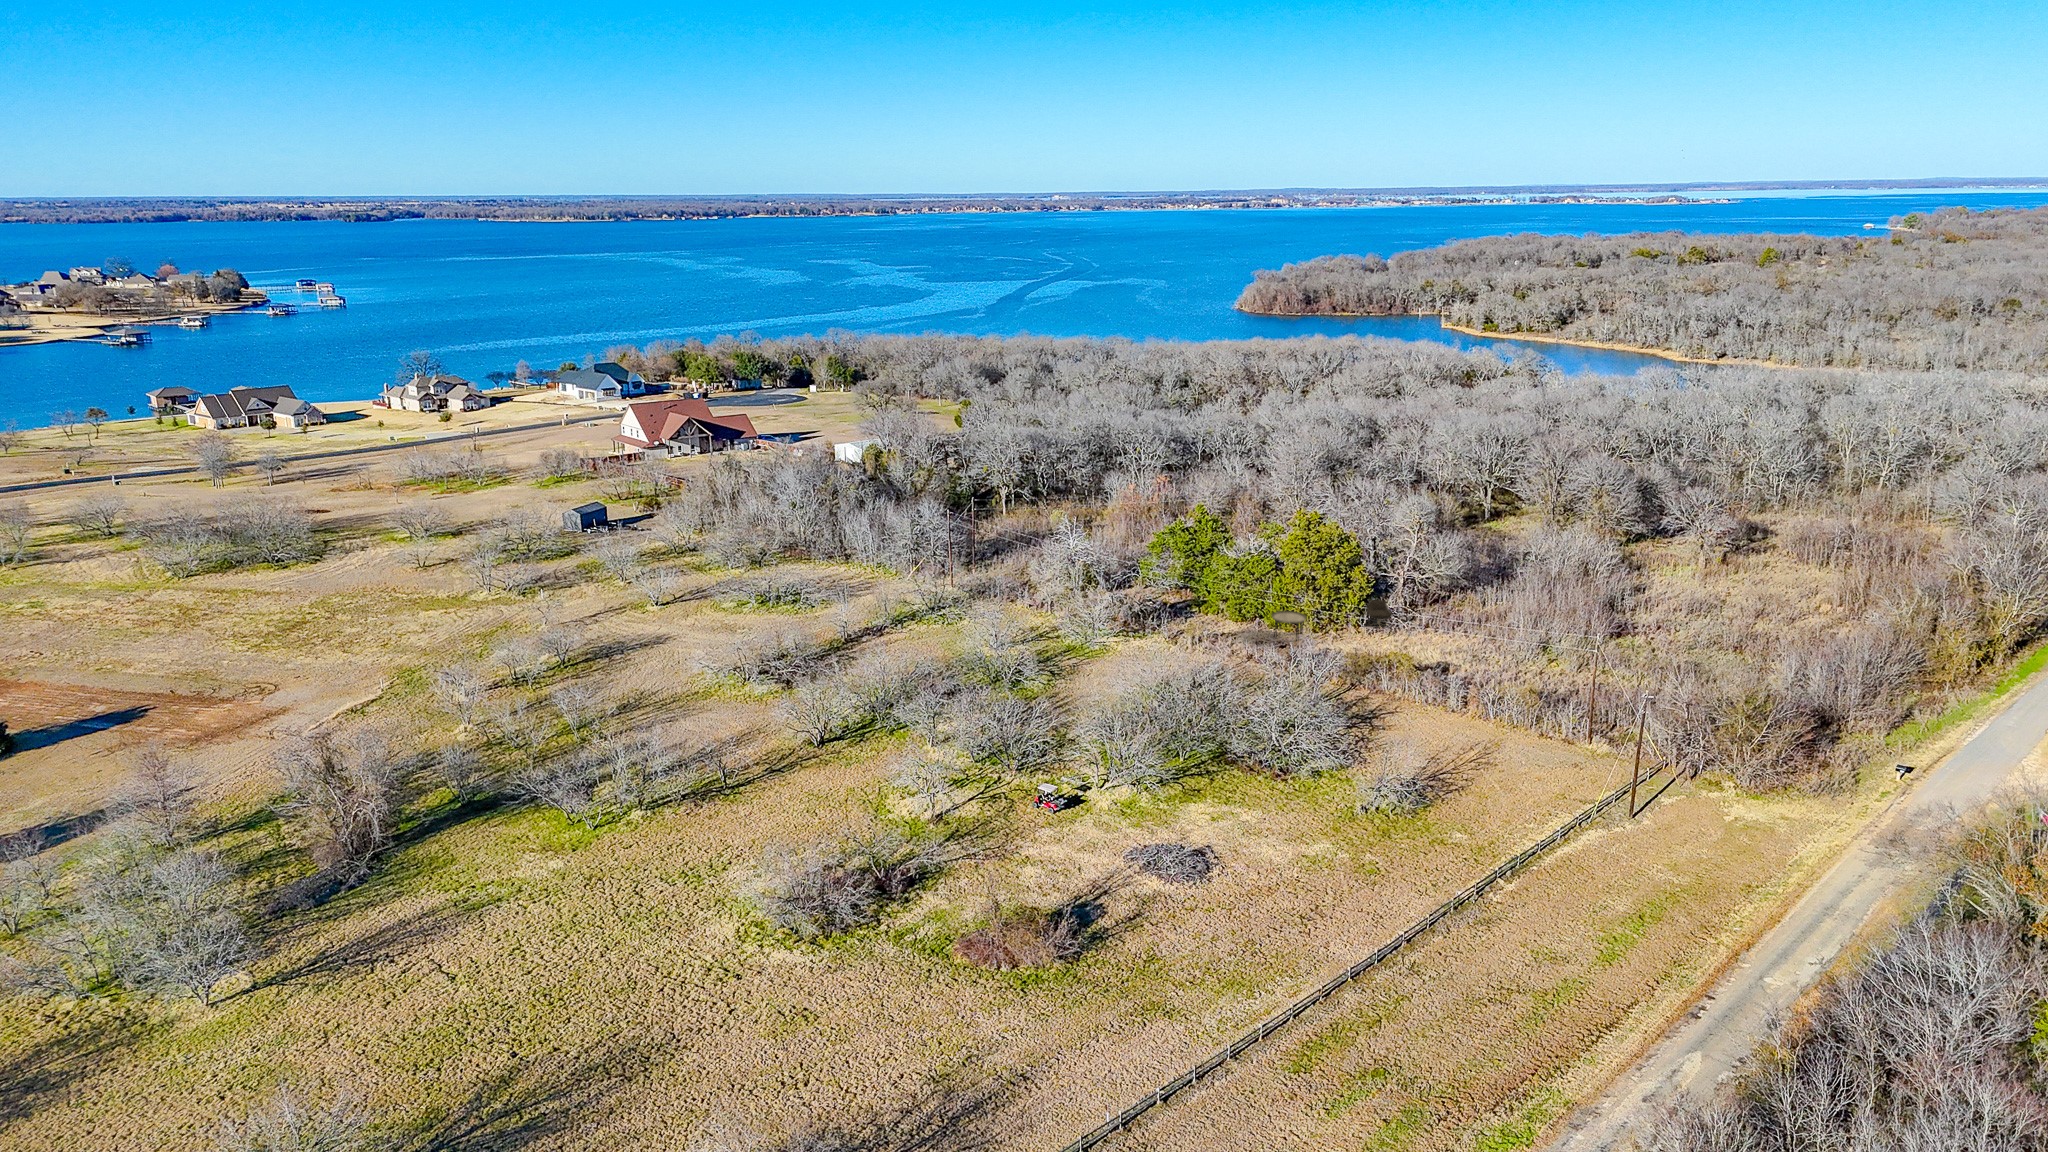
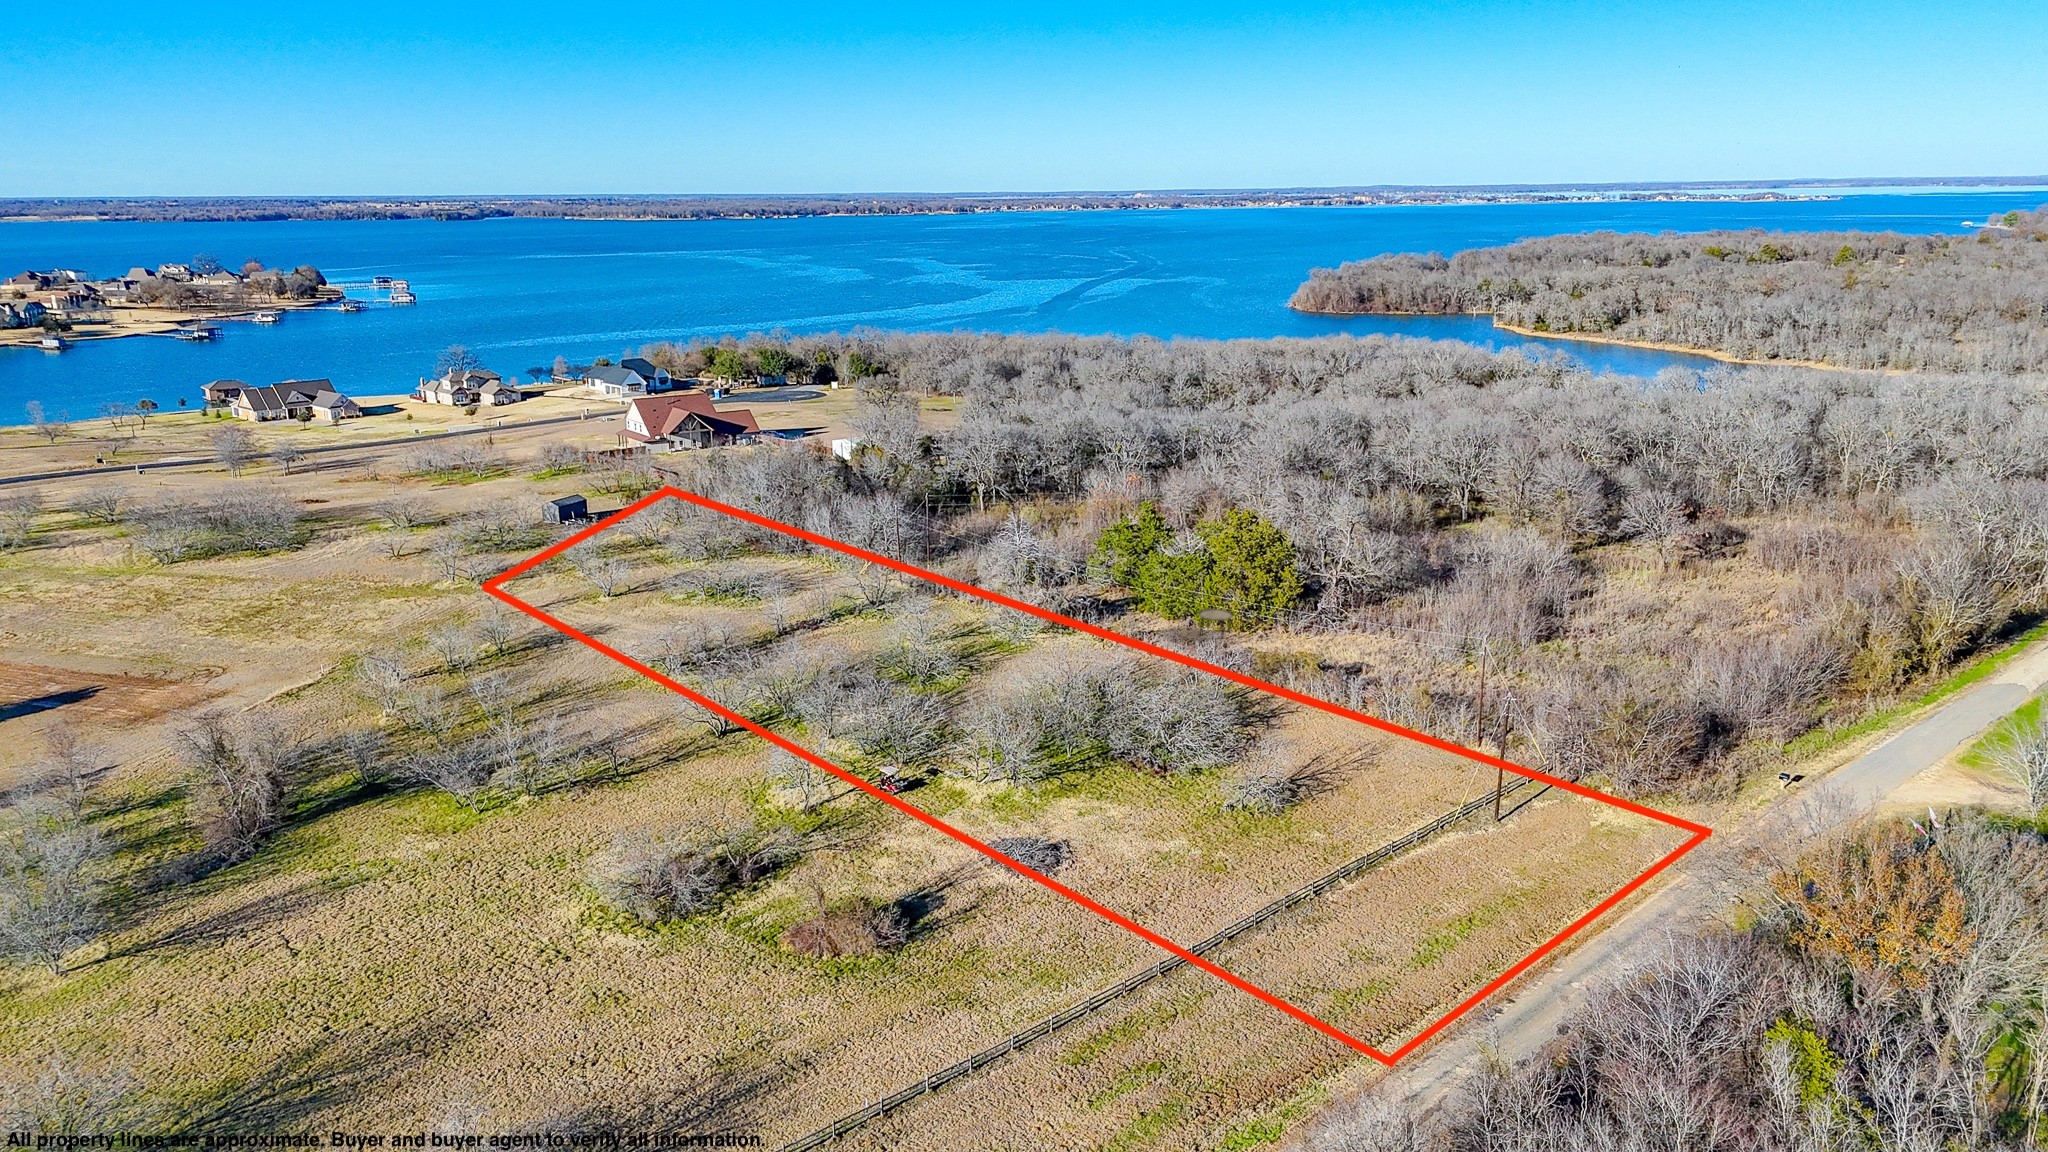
lounge chair: present [1366,600,1393,624] -> none [1299,598,1325,627]

